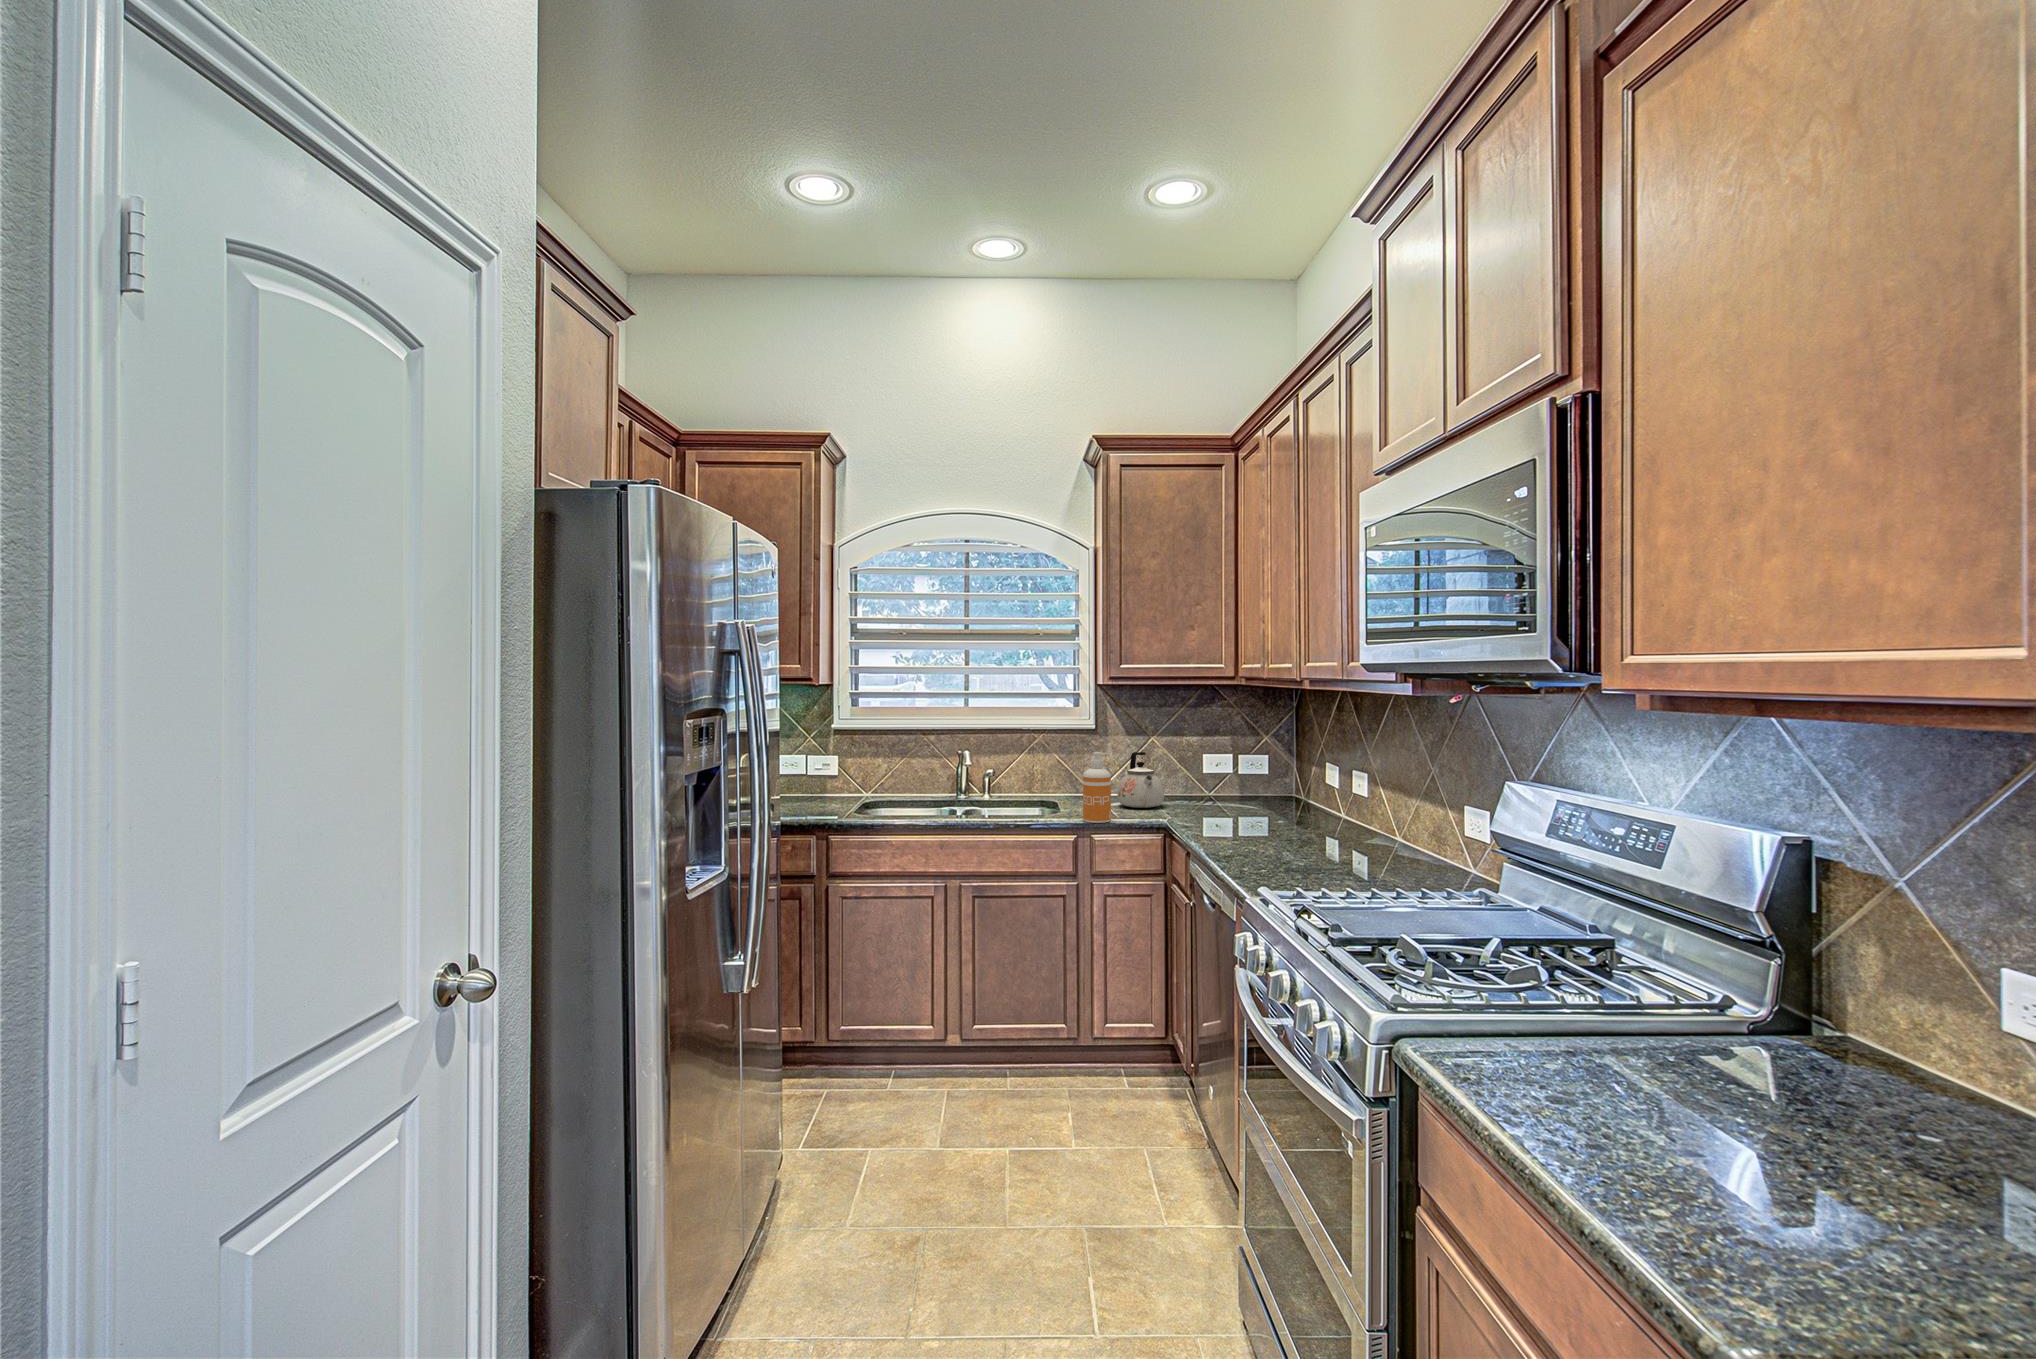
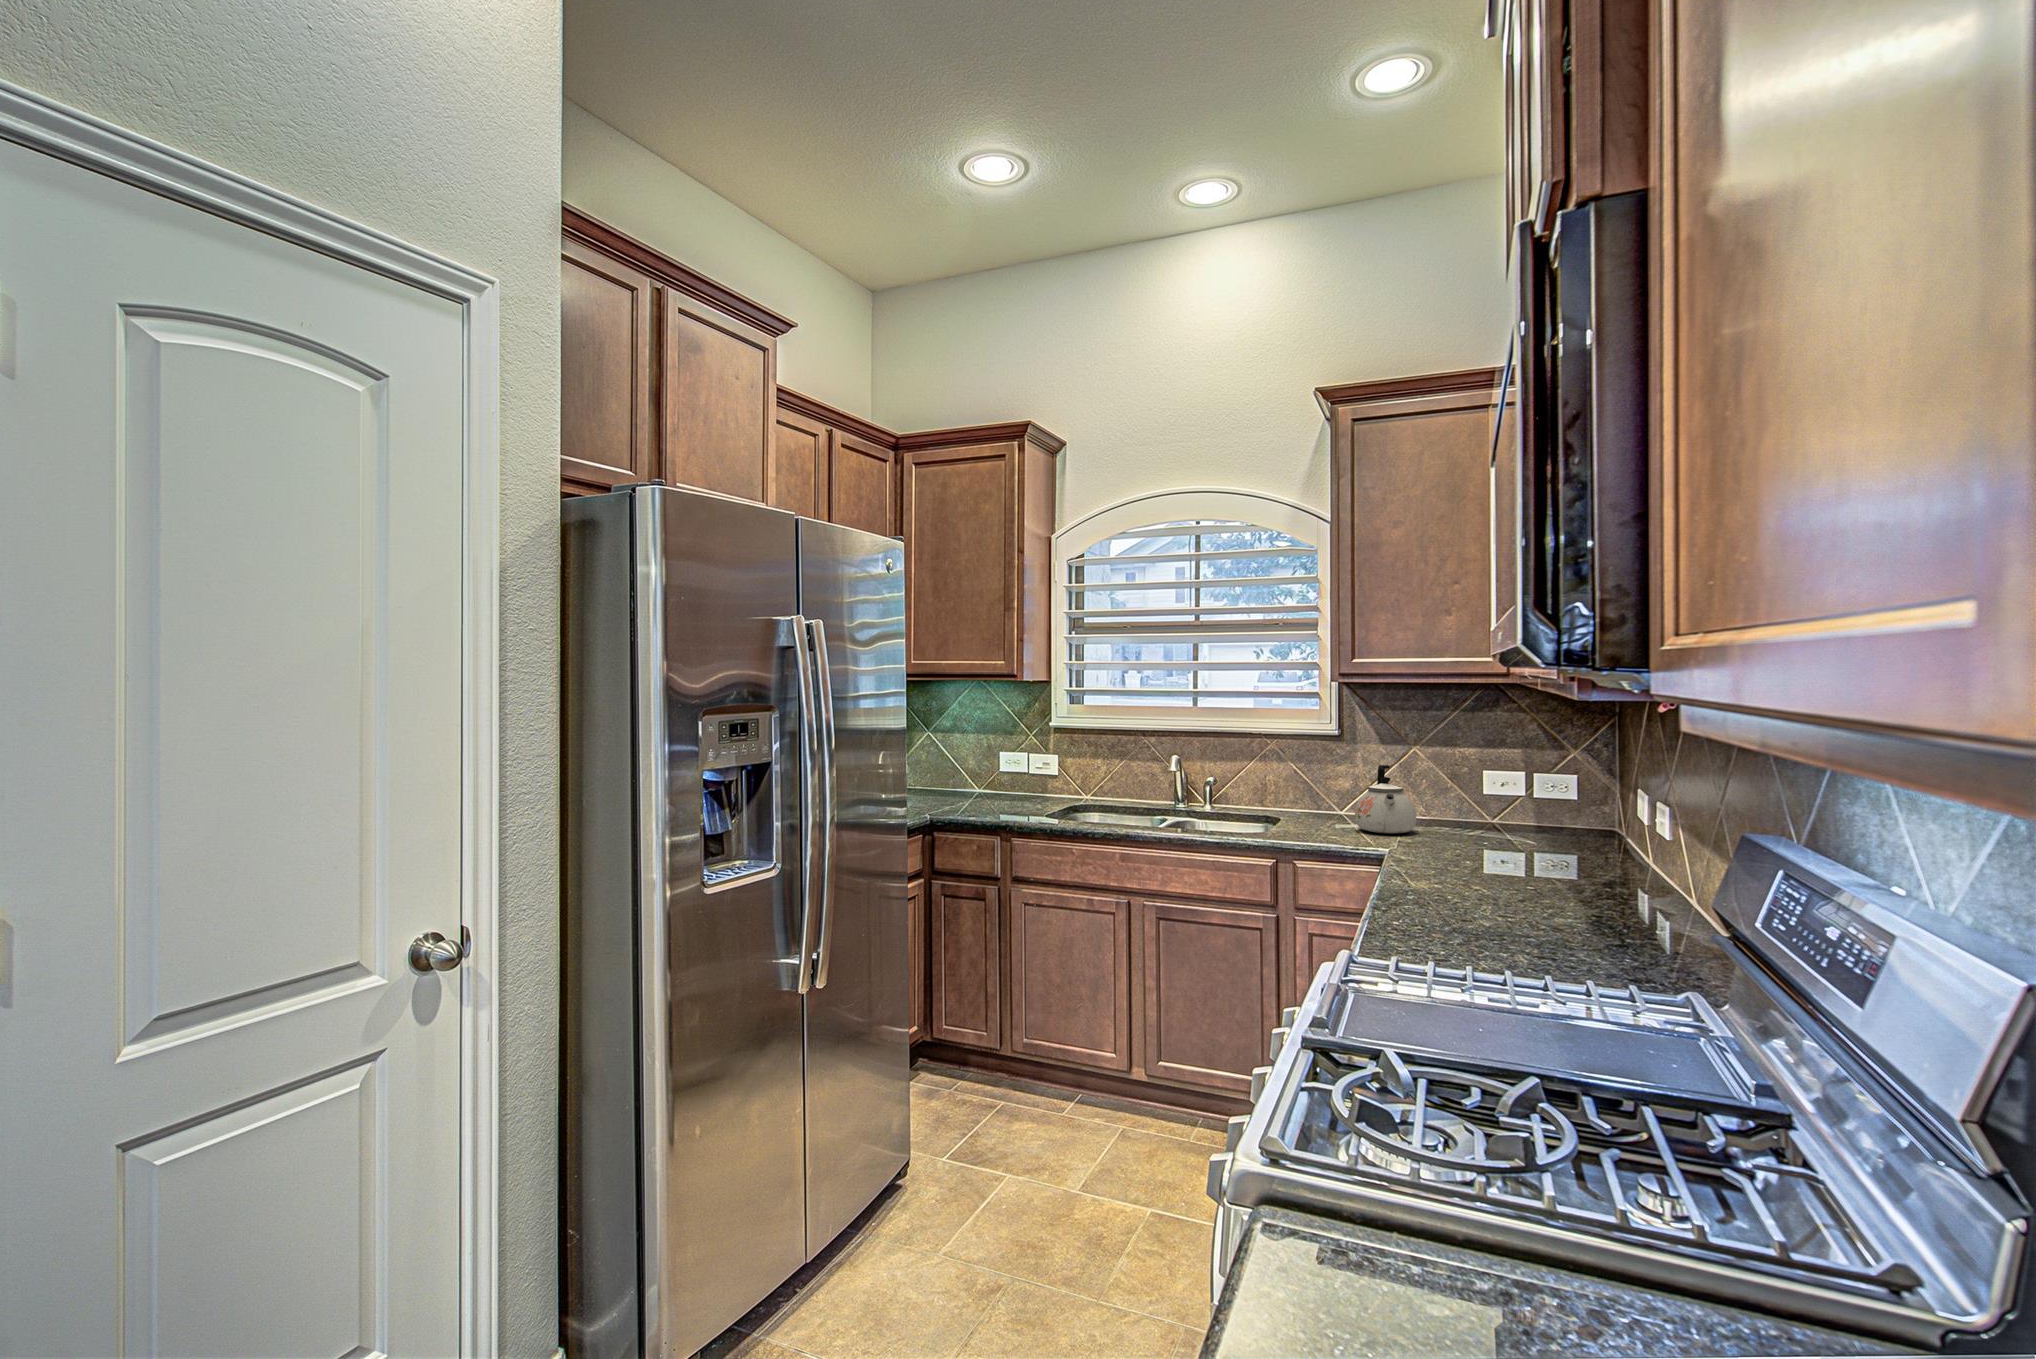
soap dispenser: present [1083,752,1111,823] -> none [1286,762,1320,847]

